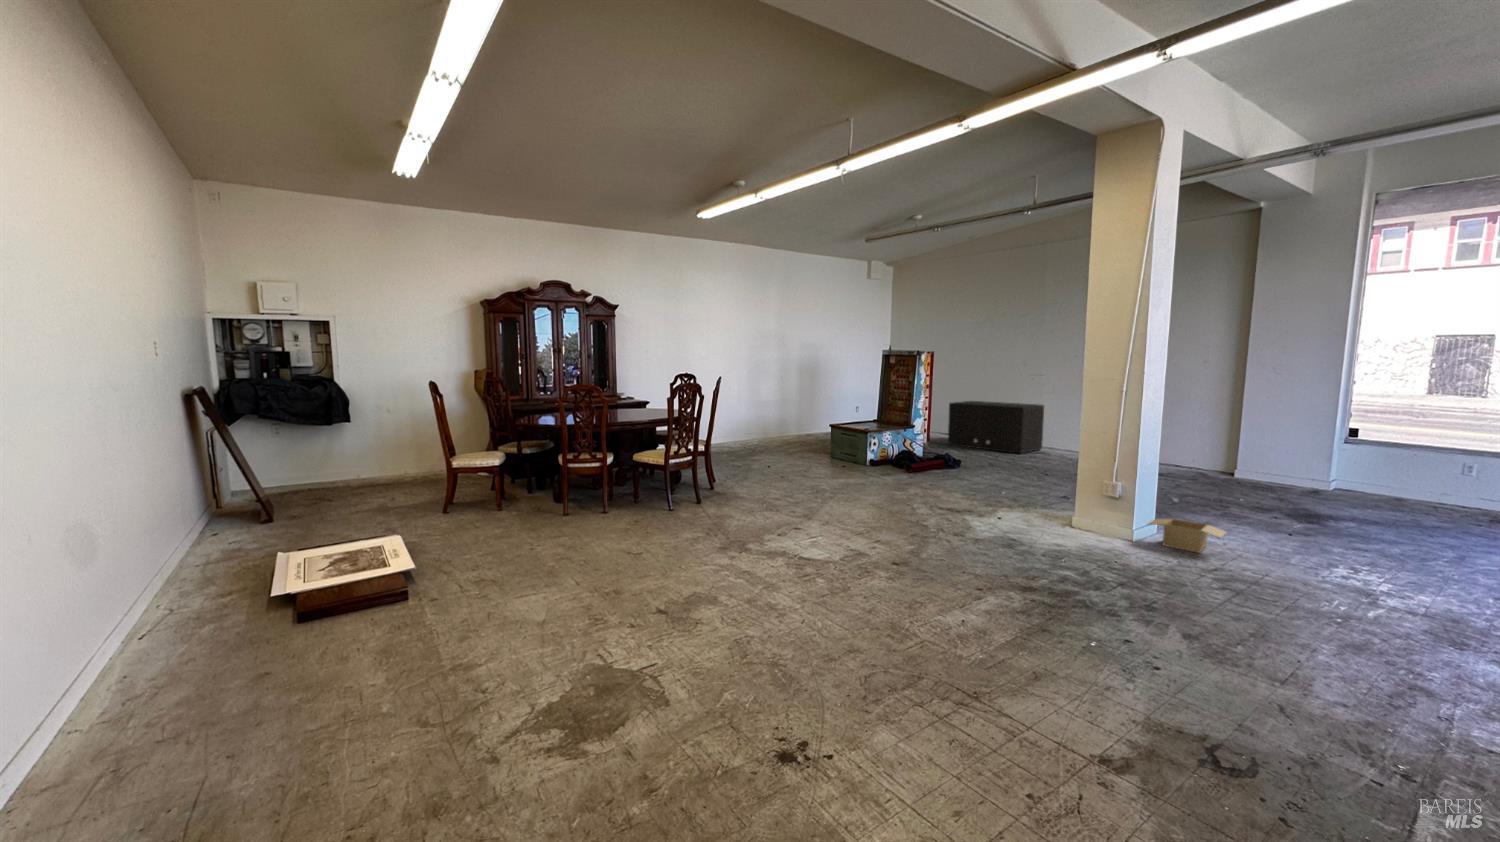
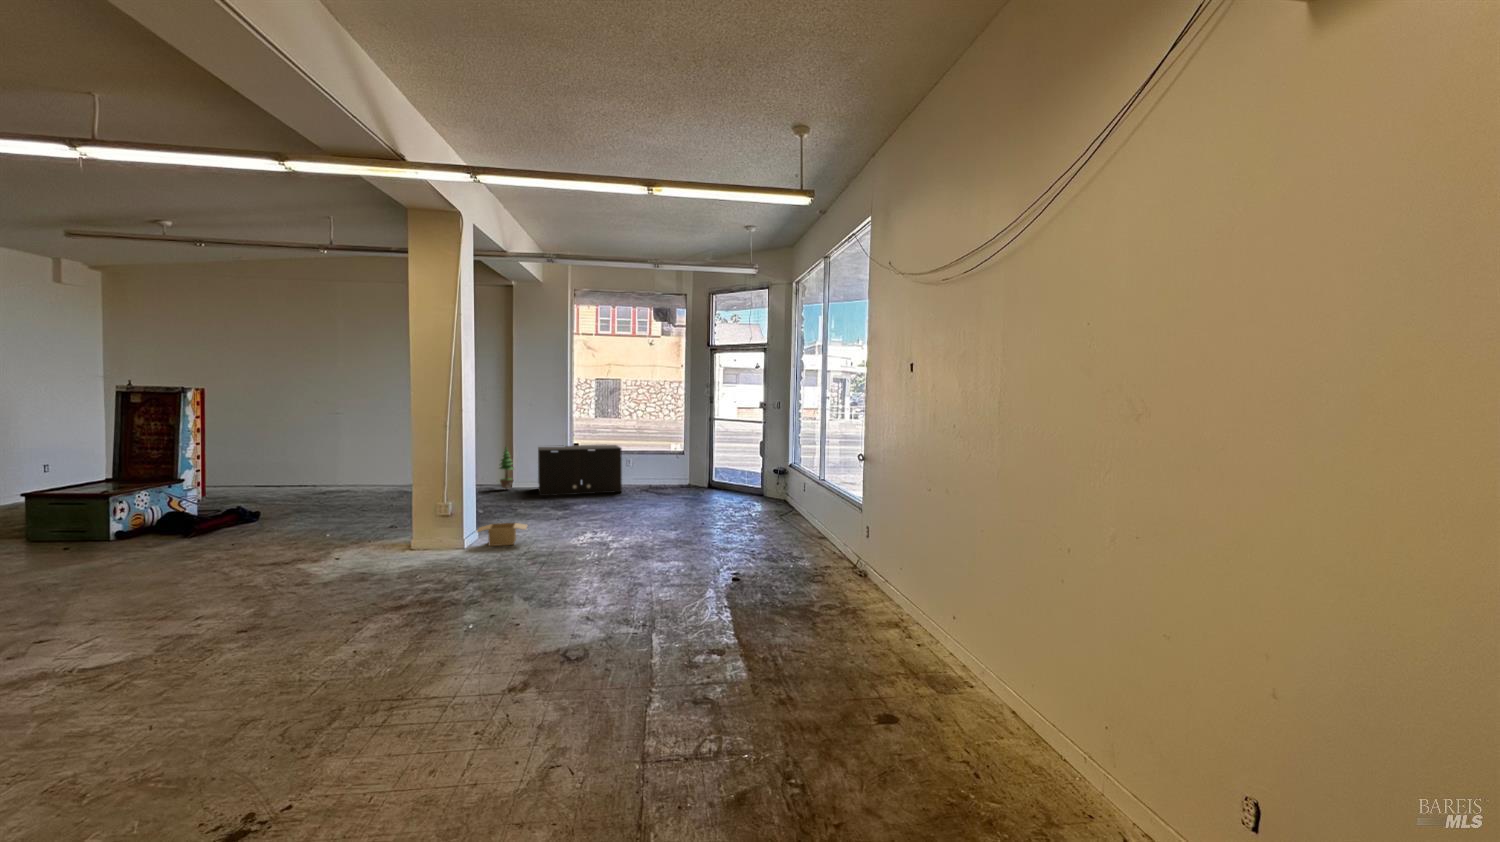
storage cabinet: present [948,401,1044,454] -> present [538,445,622,496]
potted tree: none [1211,421,1237,477] -> present [500,447,514,489]

